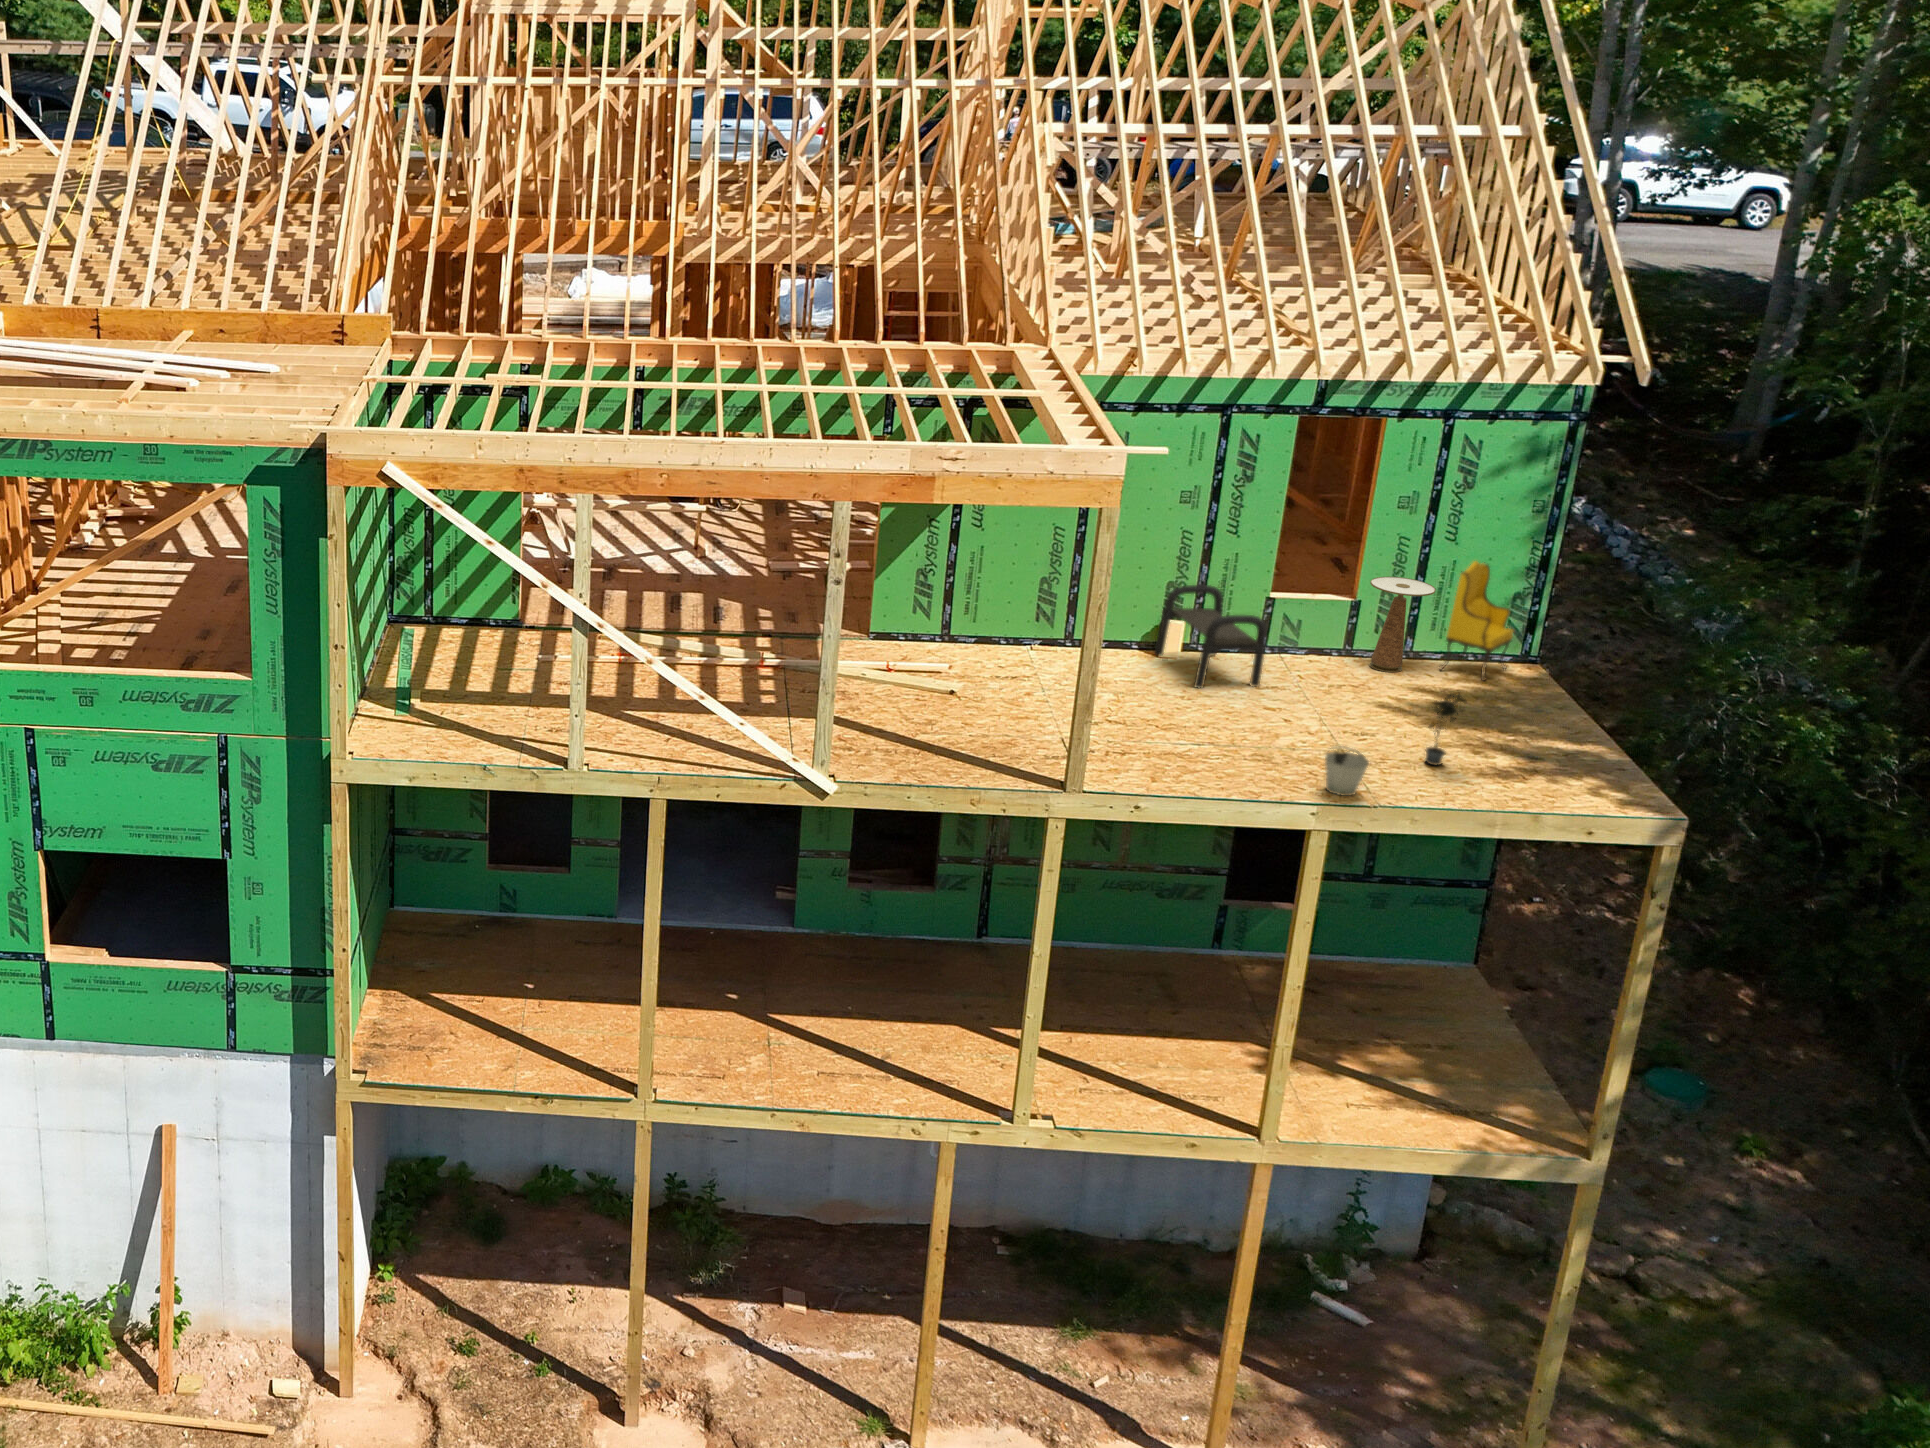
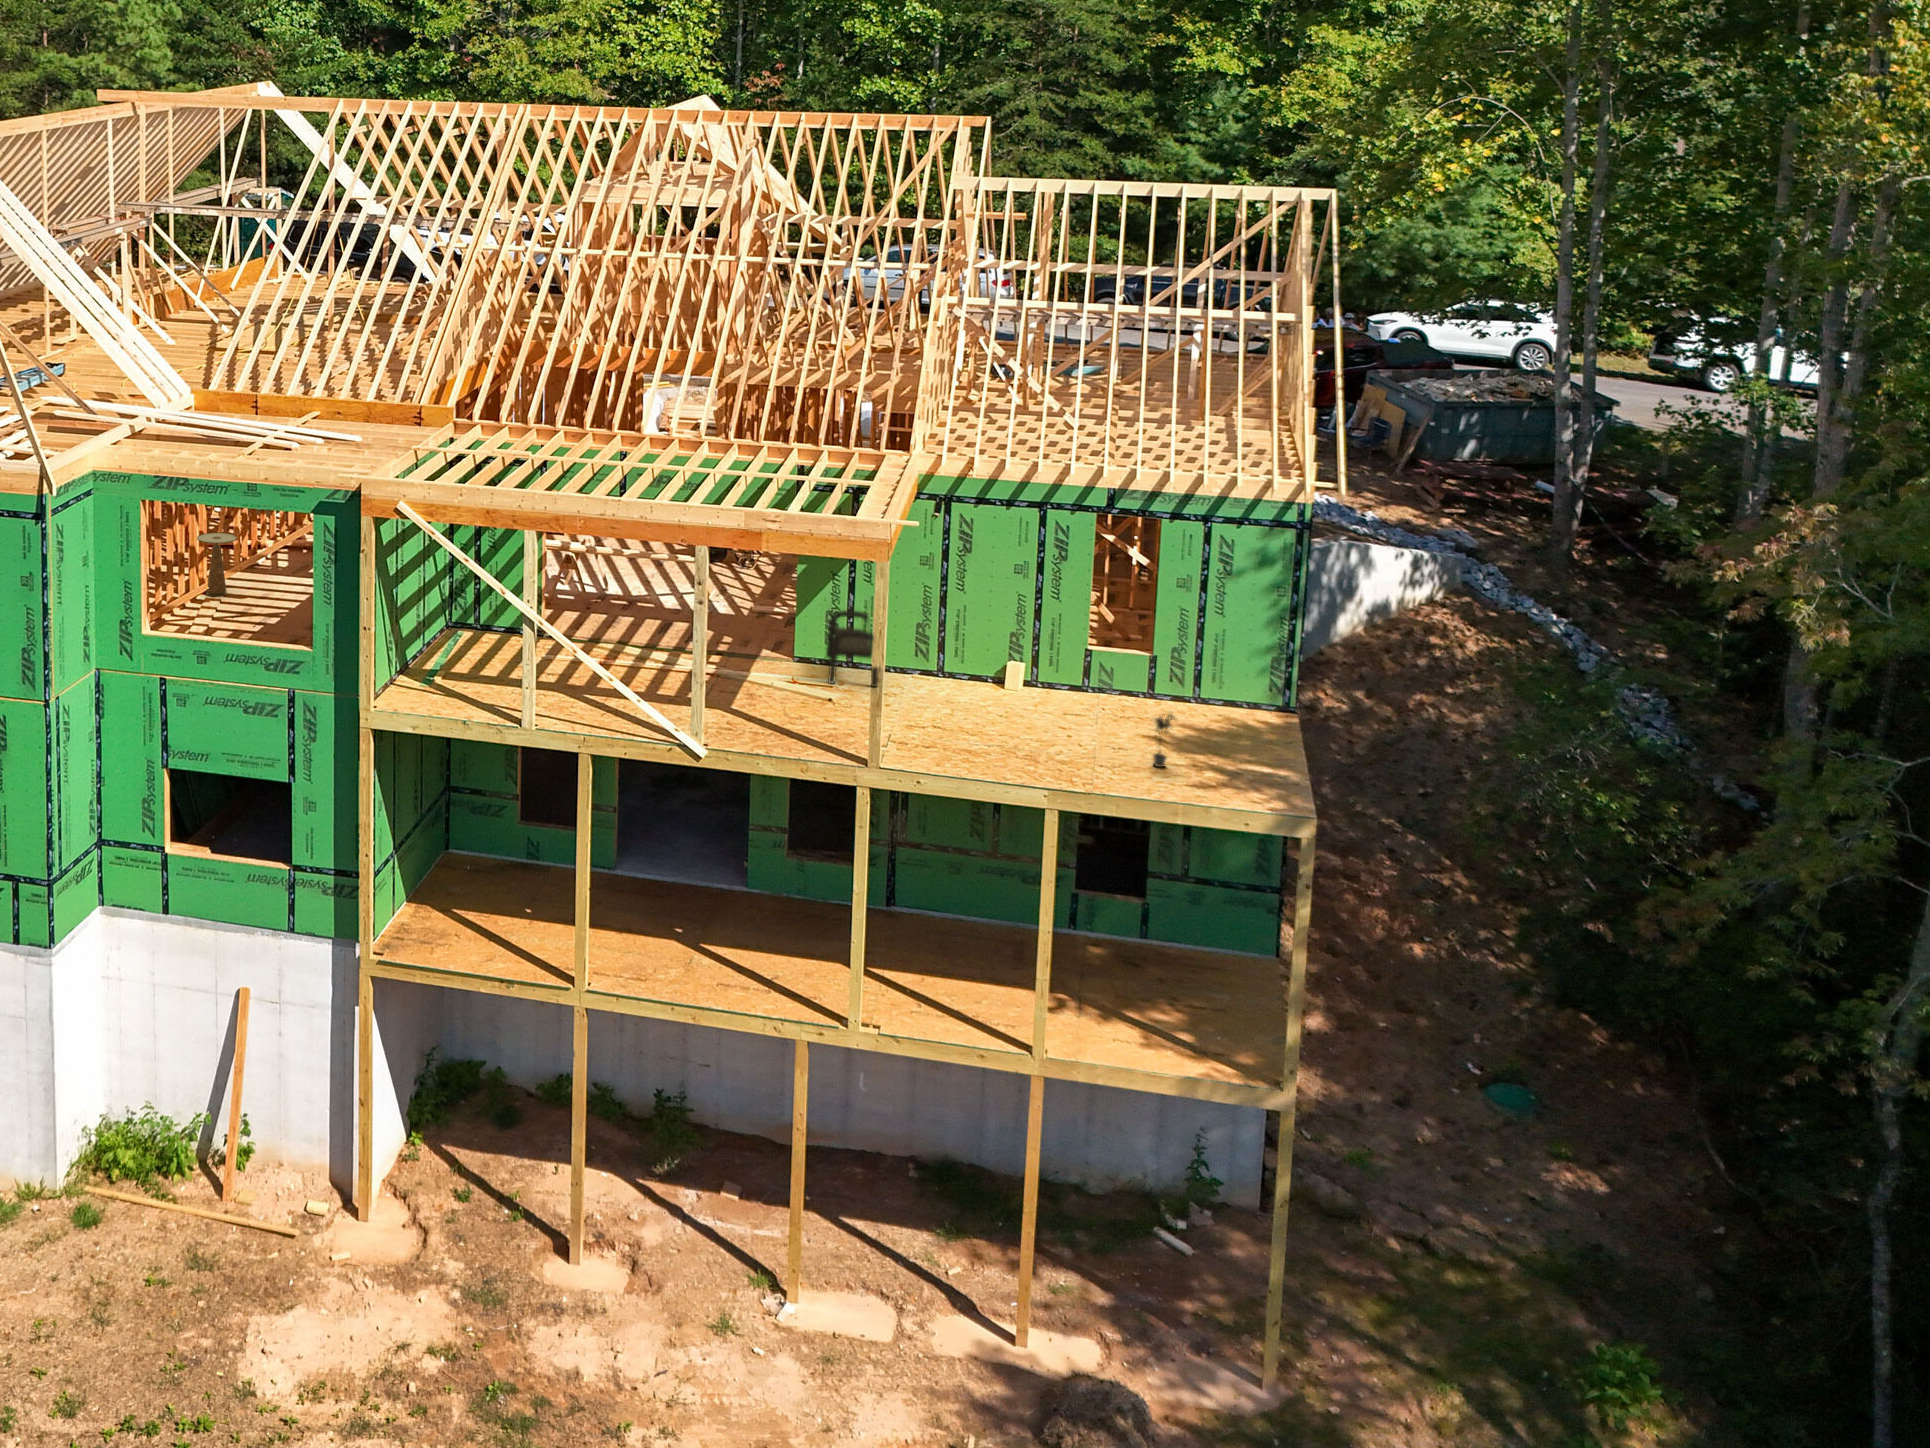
armchair: present [1440,561,1513,680] -> none [1219,624,1275,717]
side table: present [1369,577,1436,672] -> present [197,533,237,596]
bench: present [1155,585,1267,688] -> present [825,610,878,687]
bucket: present [1325,747,1369,796] -> none [1060,745,1092,782]

